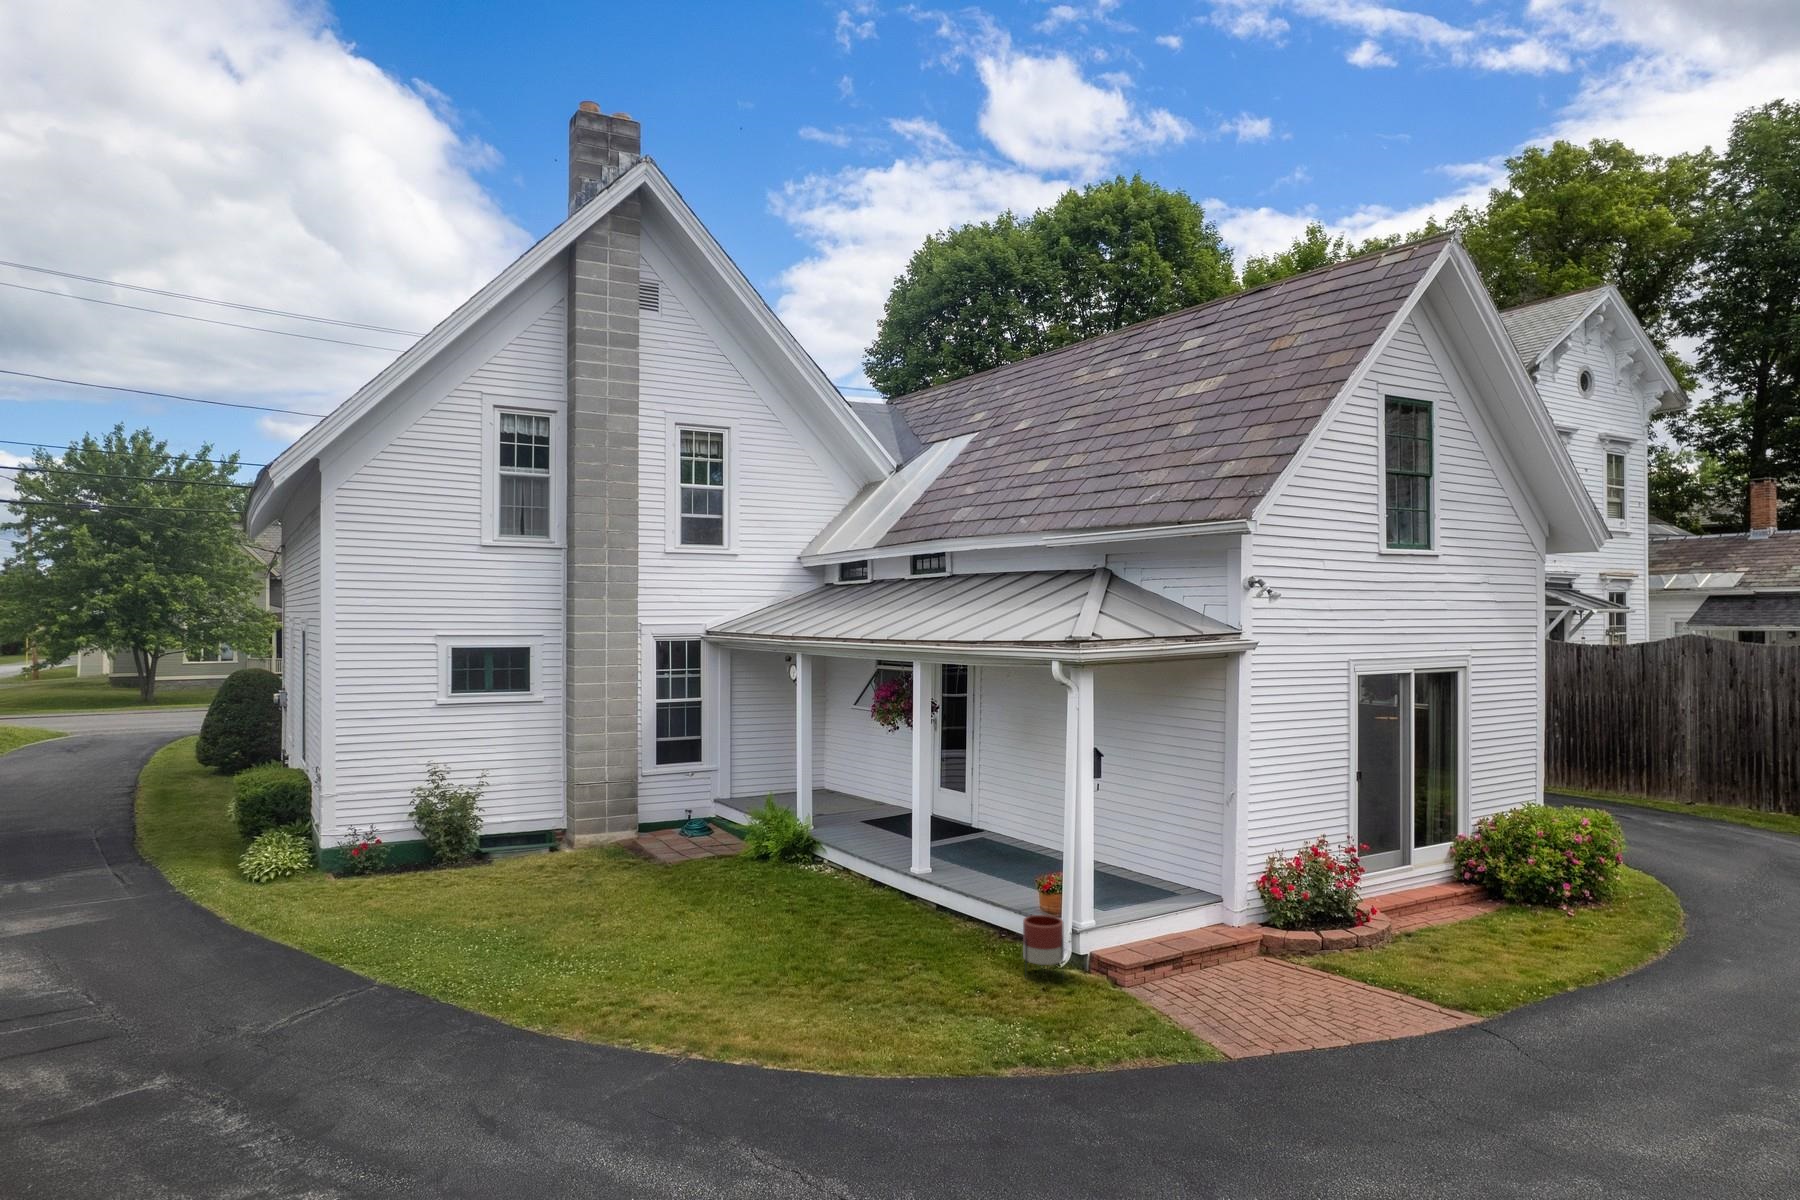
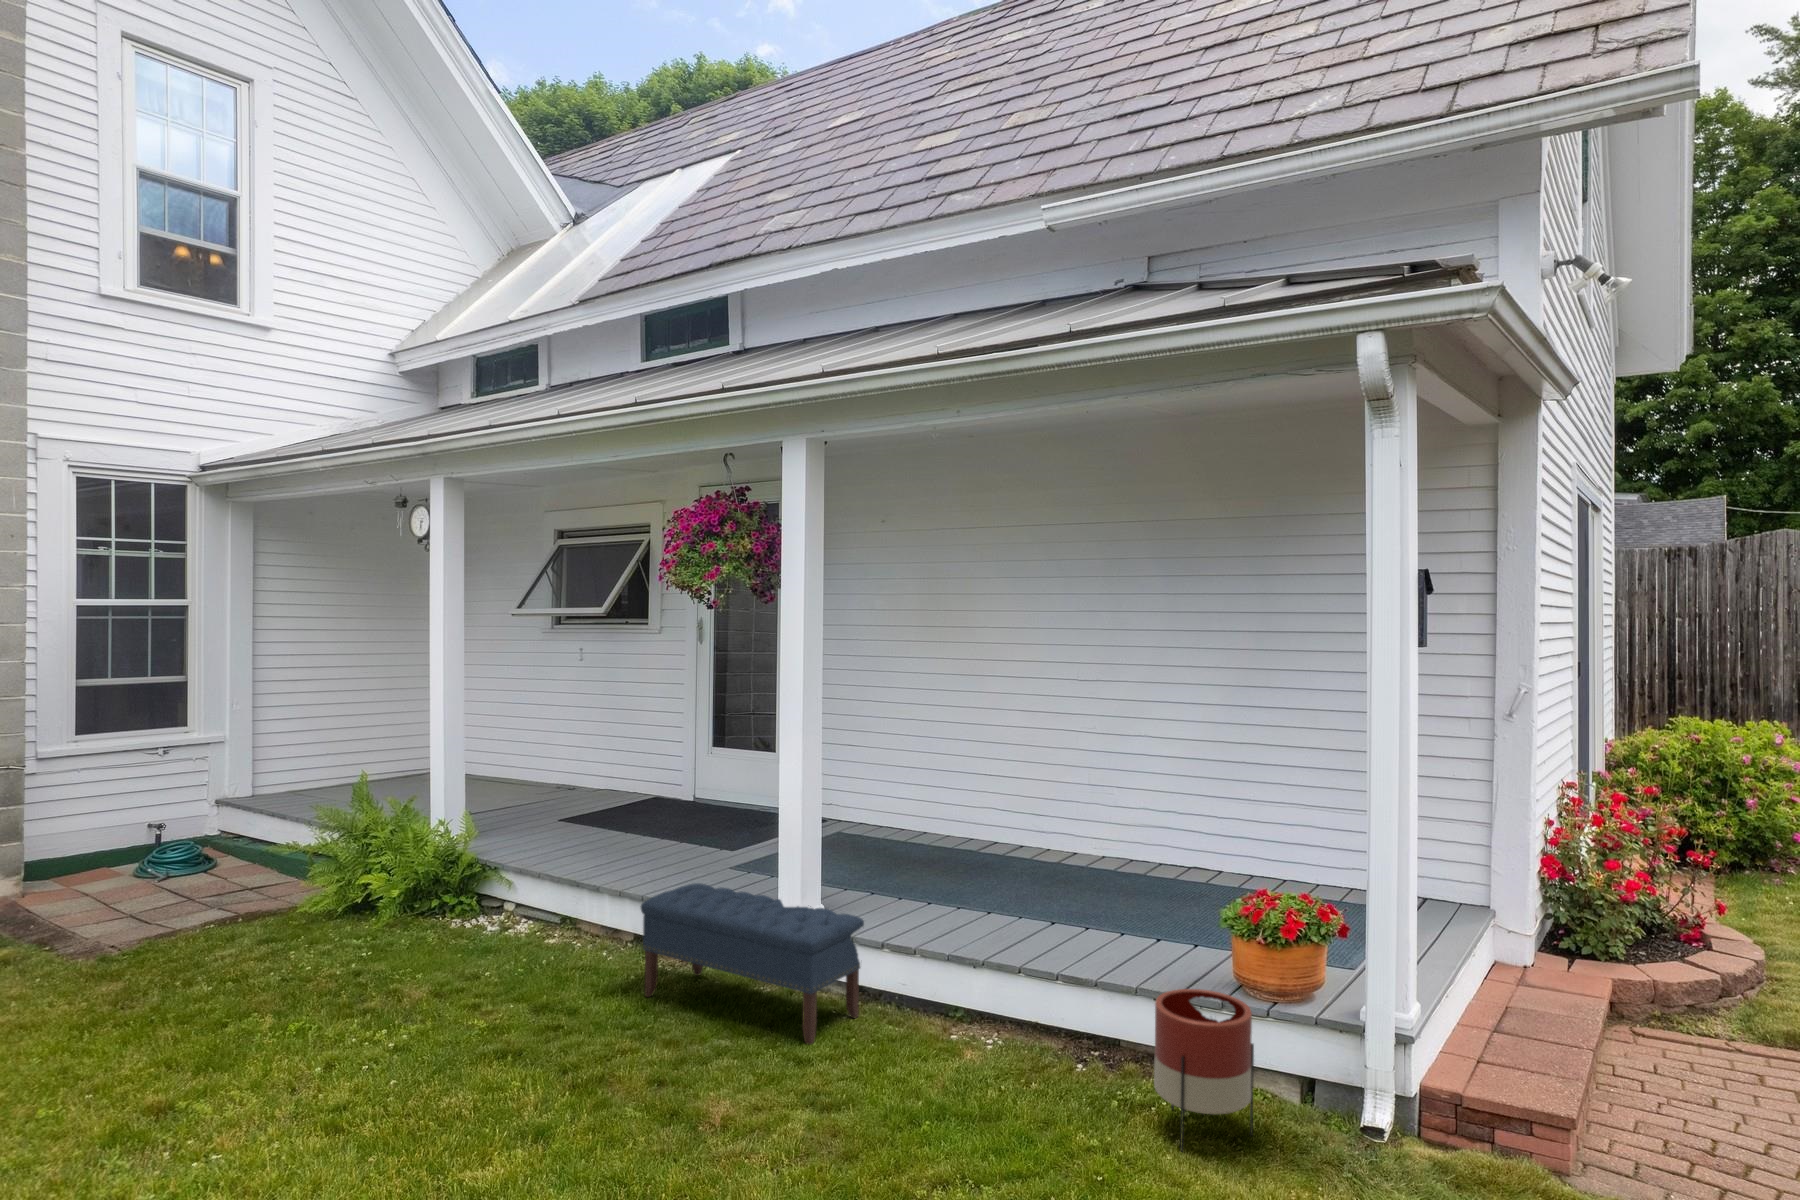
bench: none [863,856,950,930] -> present [640,883,864,1045]

